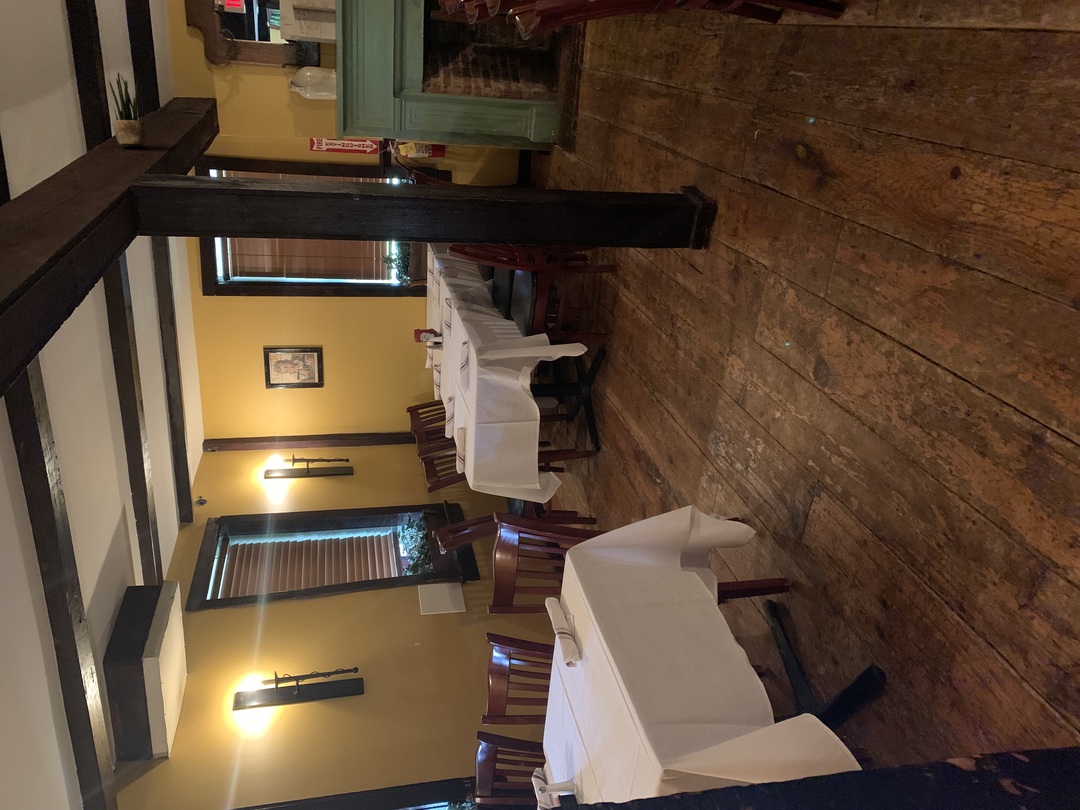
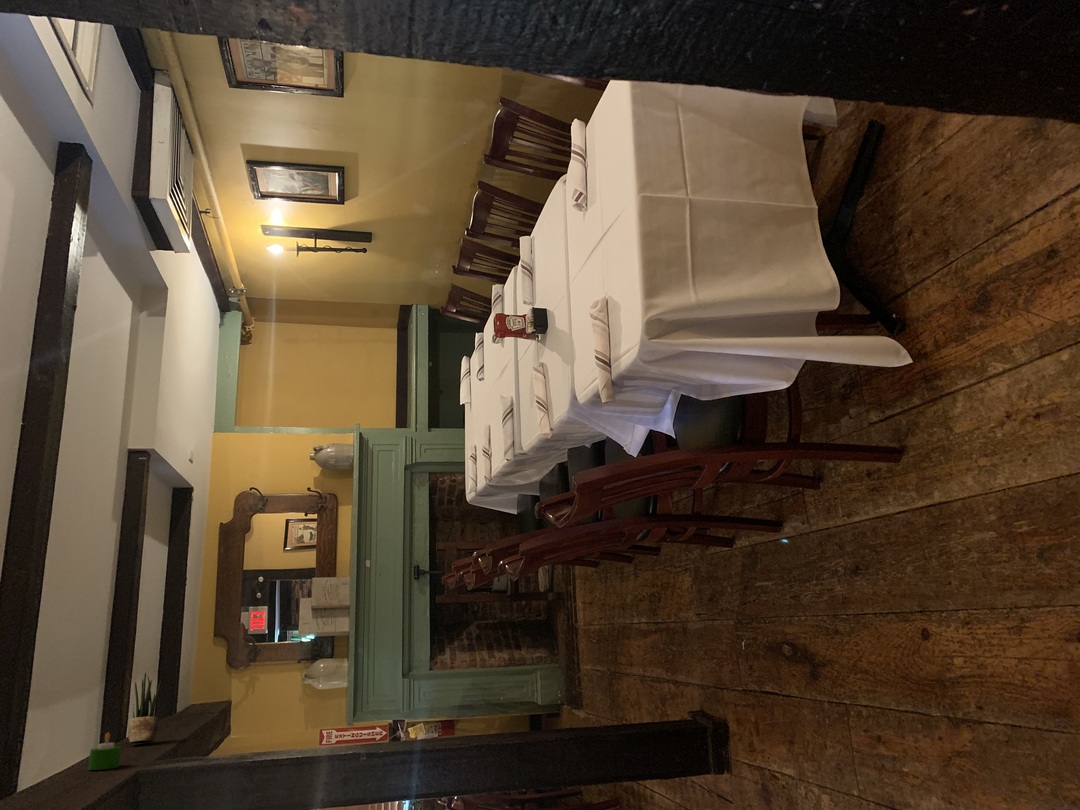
candle: none [81,141,115,177] -> present [88,733,121,770]

